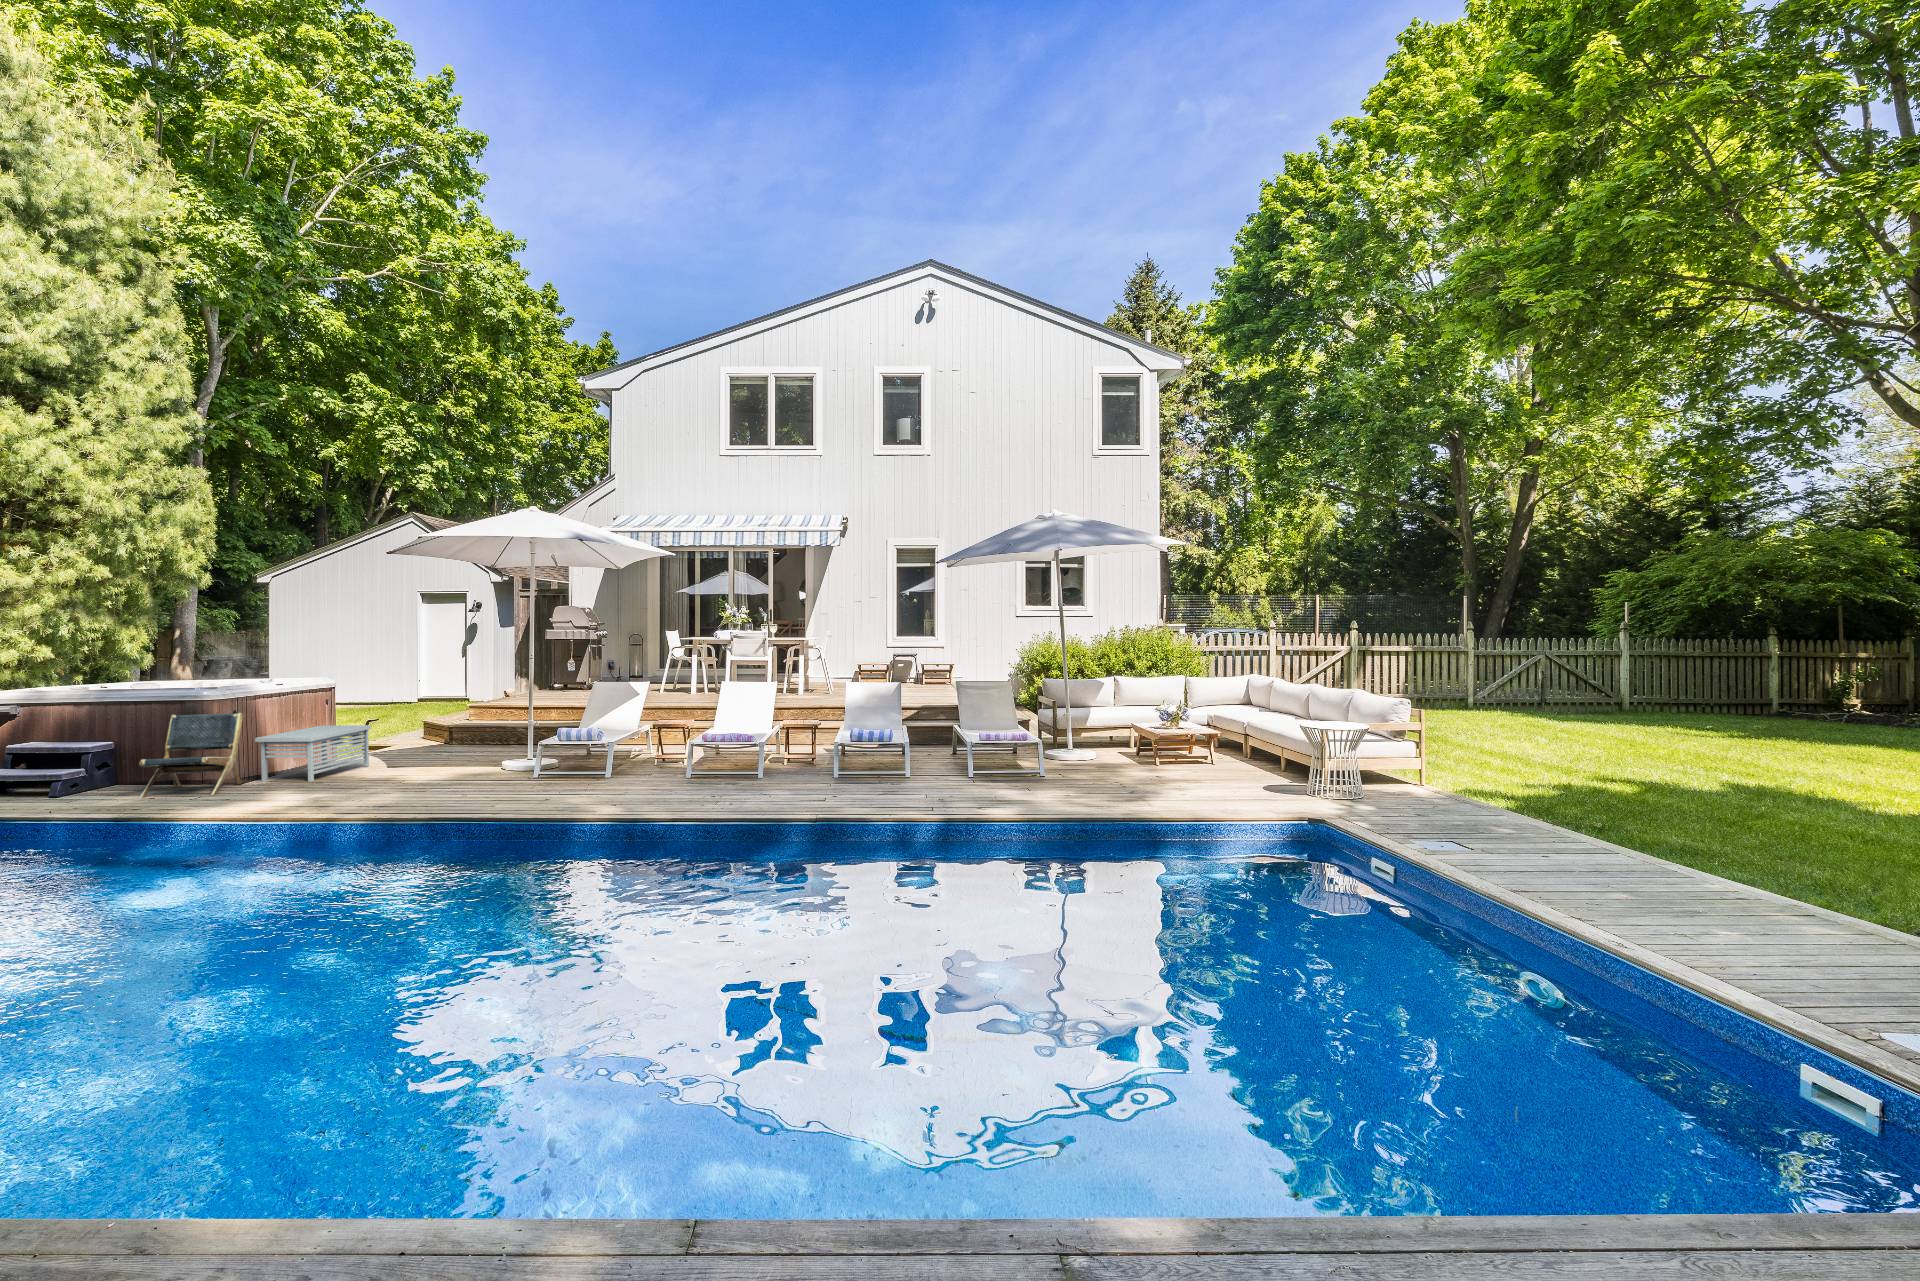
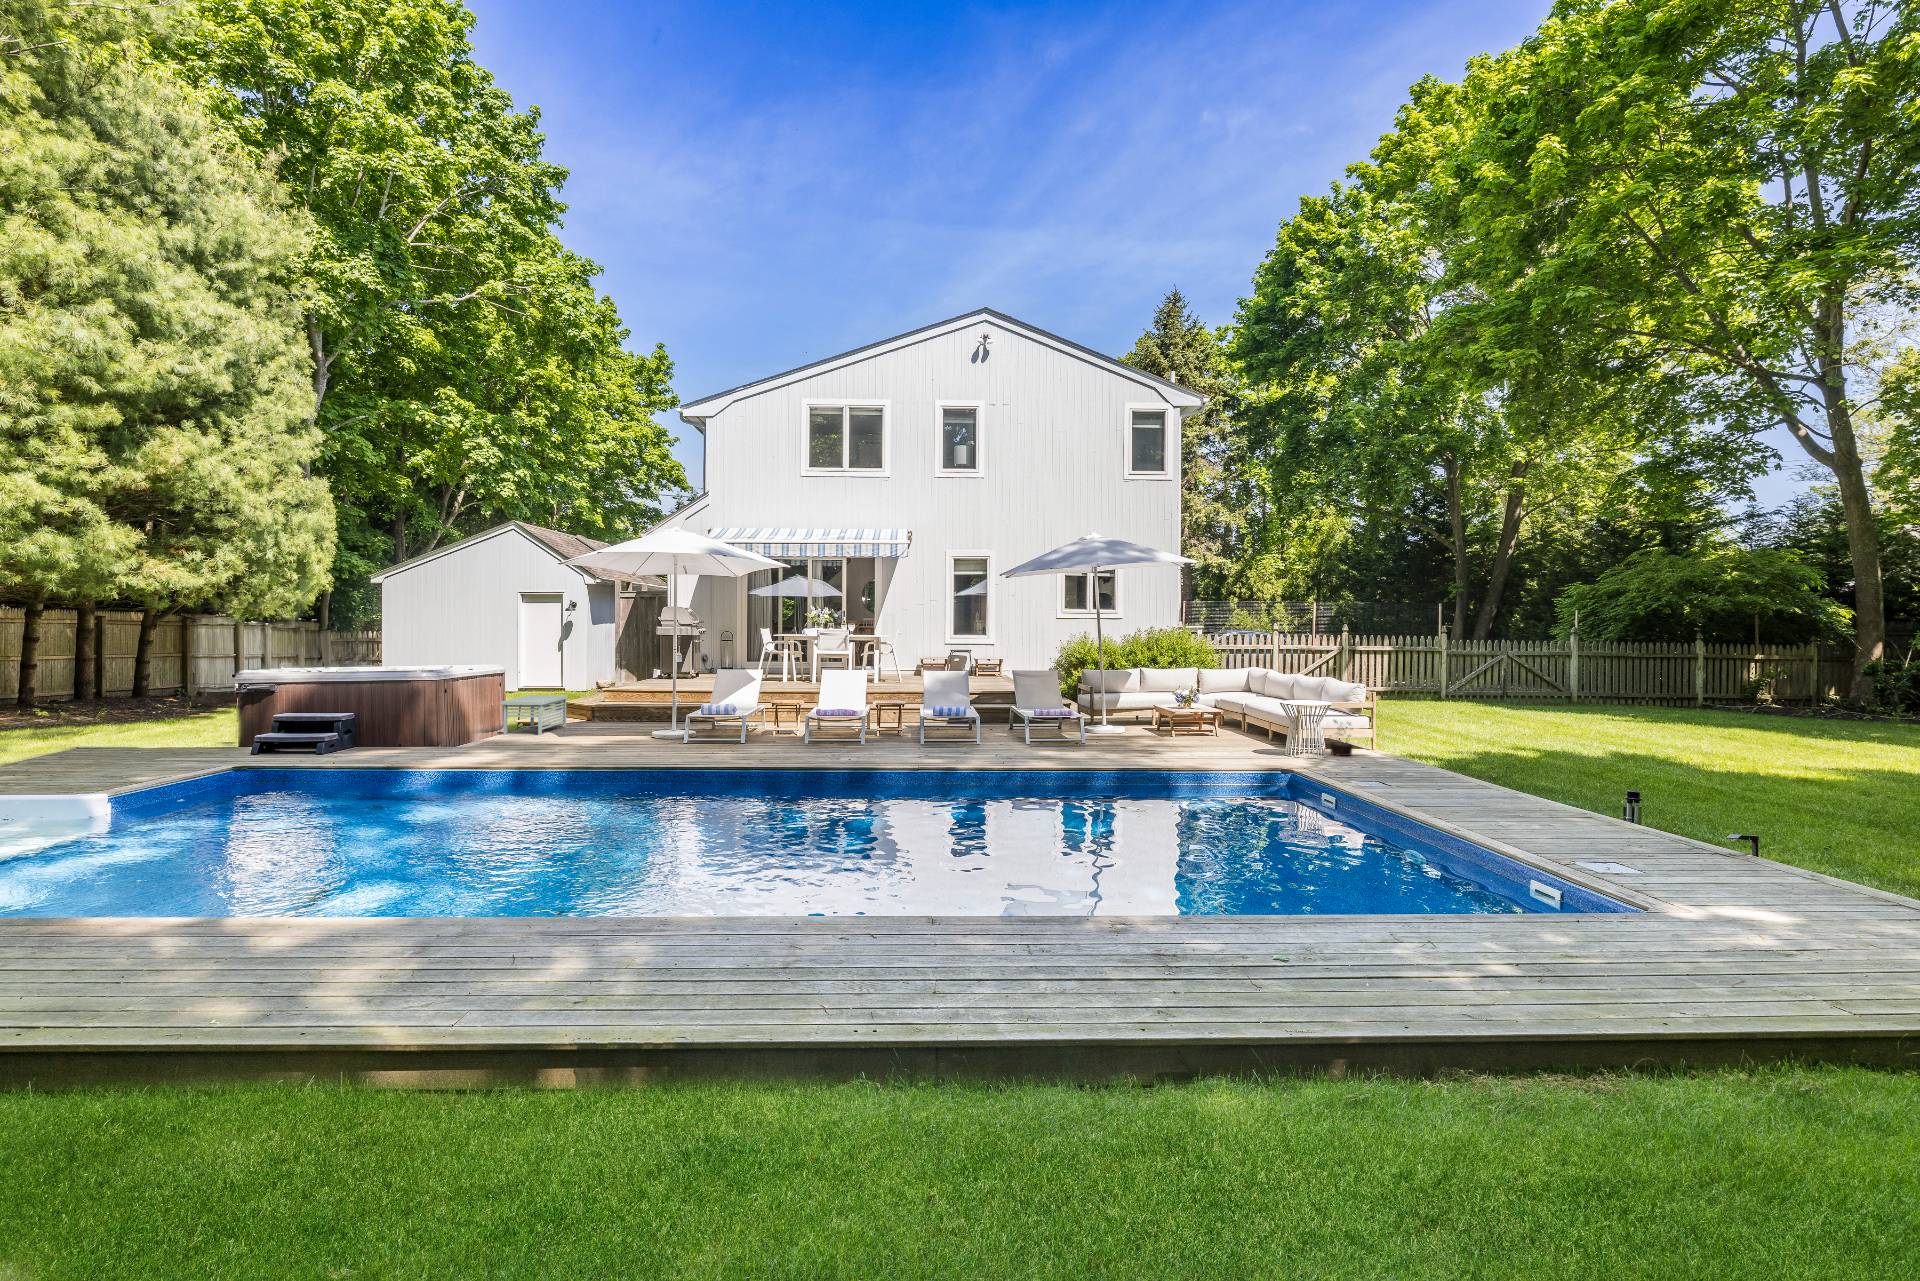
lounge chair: present [139,713,243,798] -> none [435,682,493,742]
decorative plant: none [1363,746,1399,797] -> present [1330,720,1353,756]

